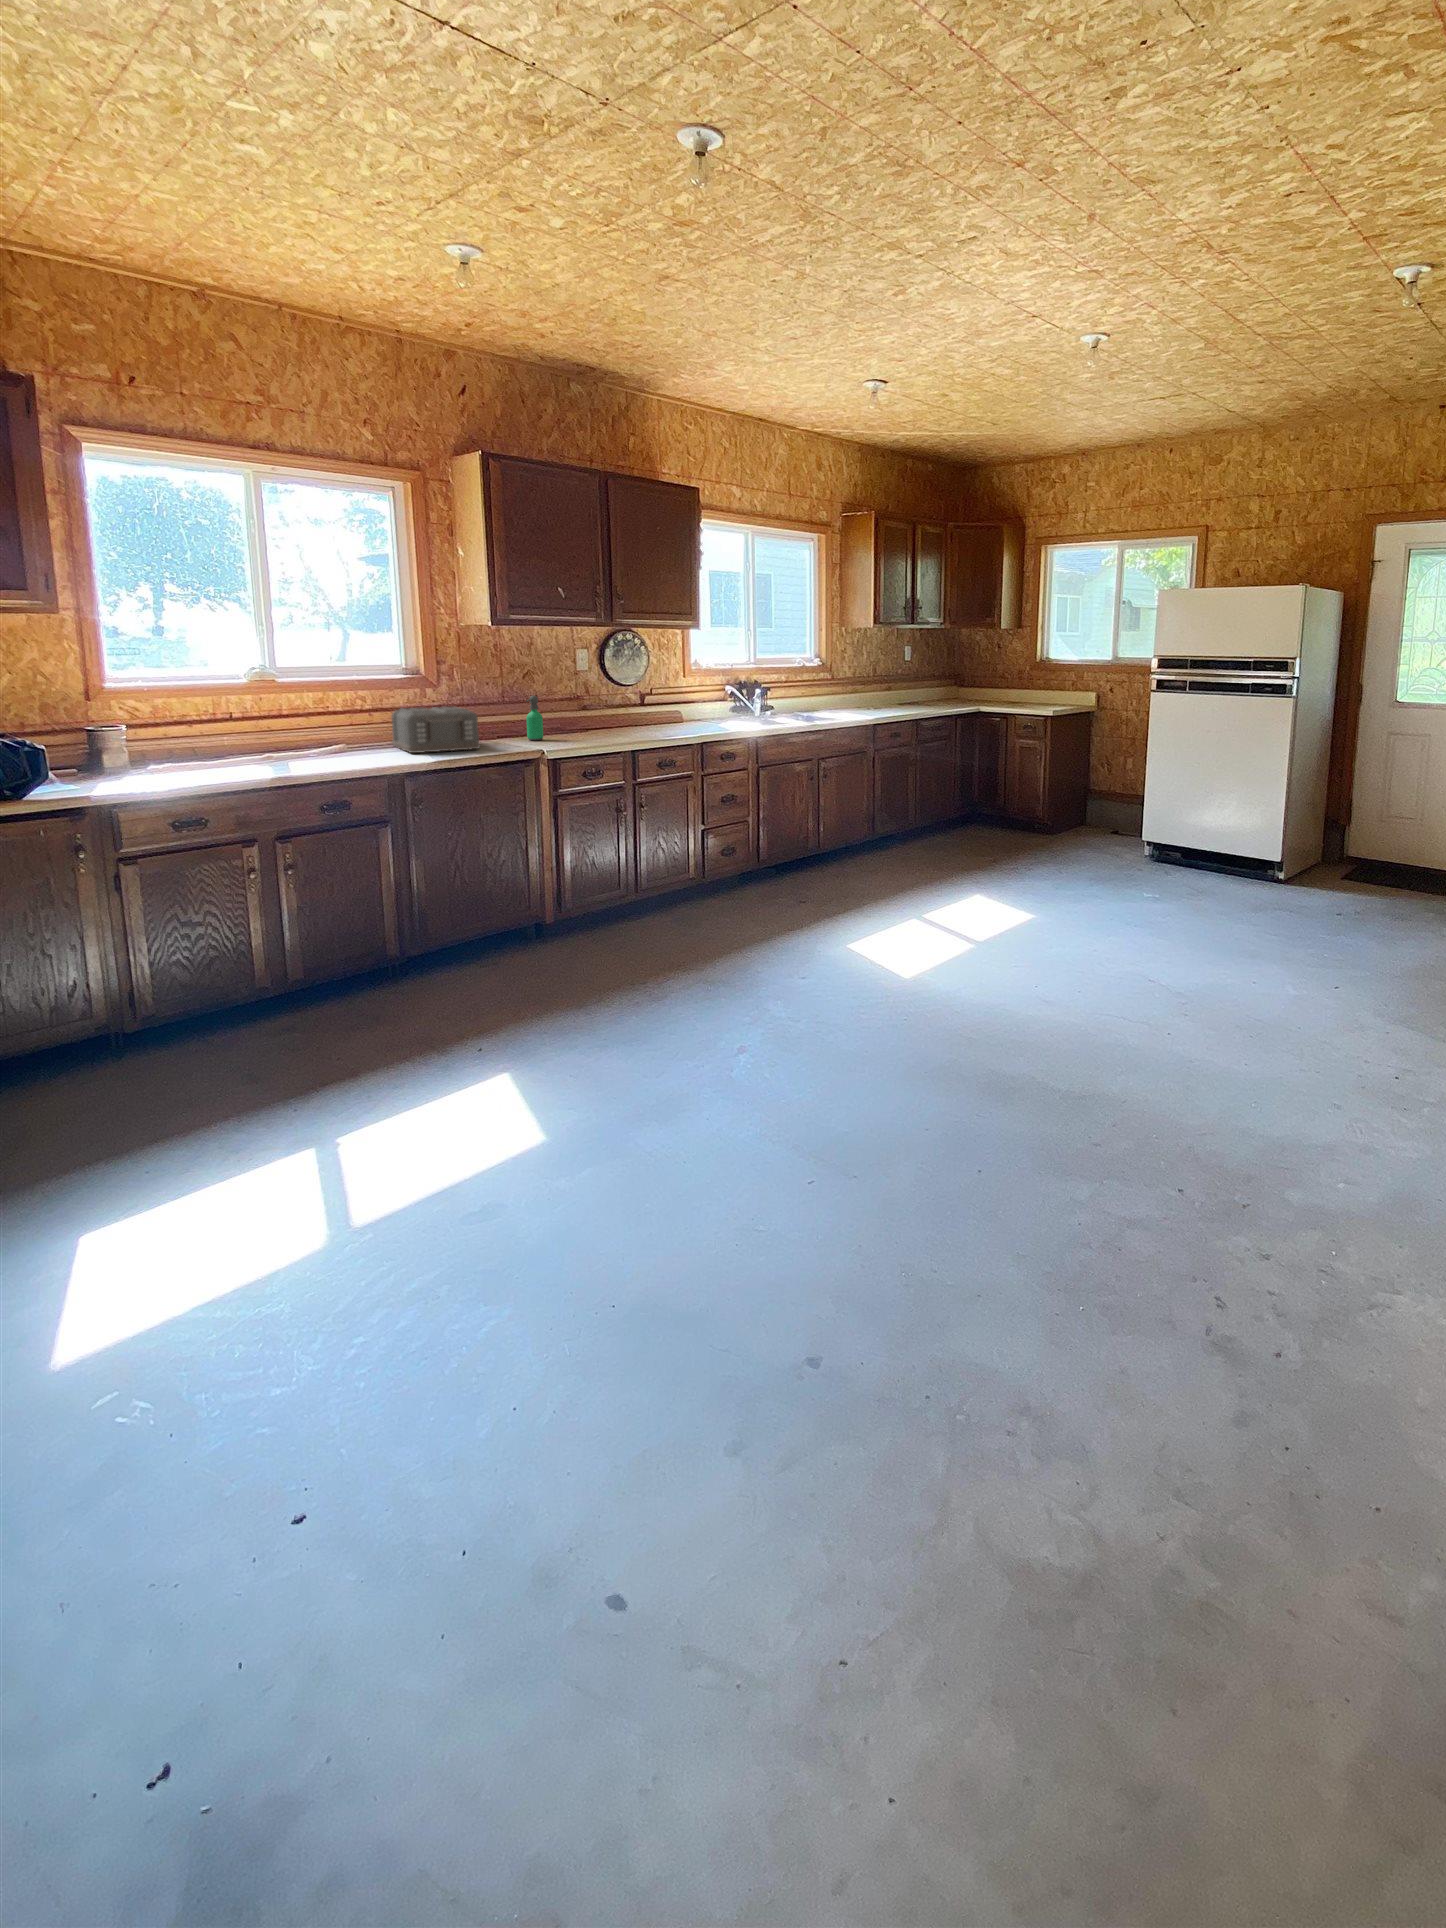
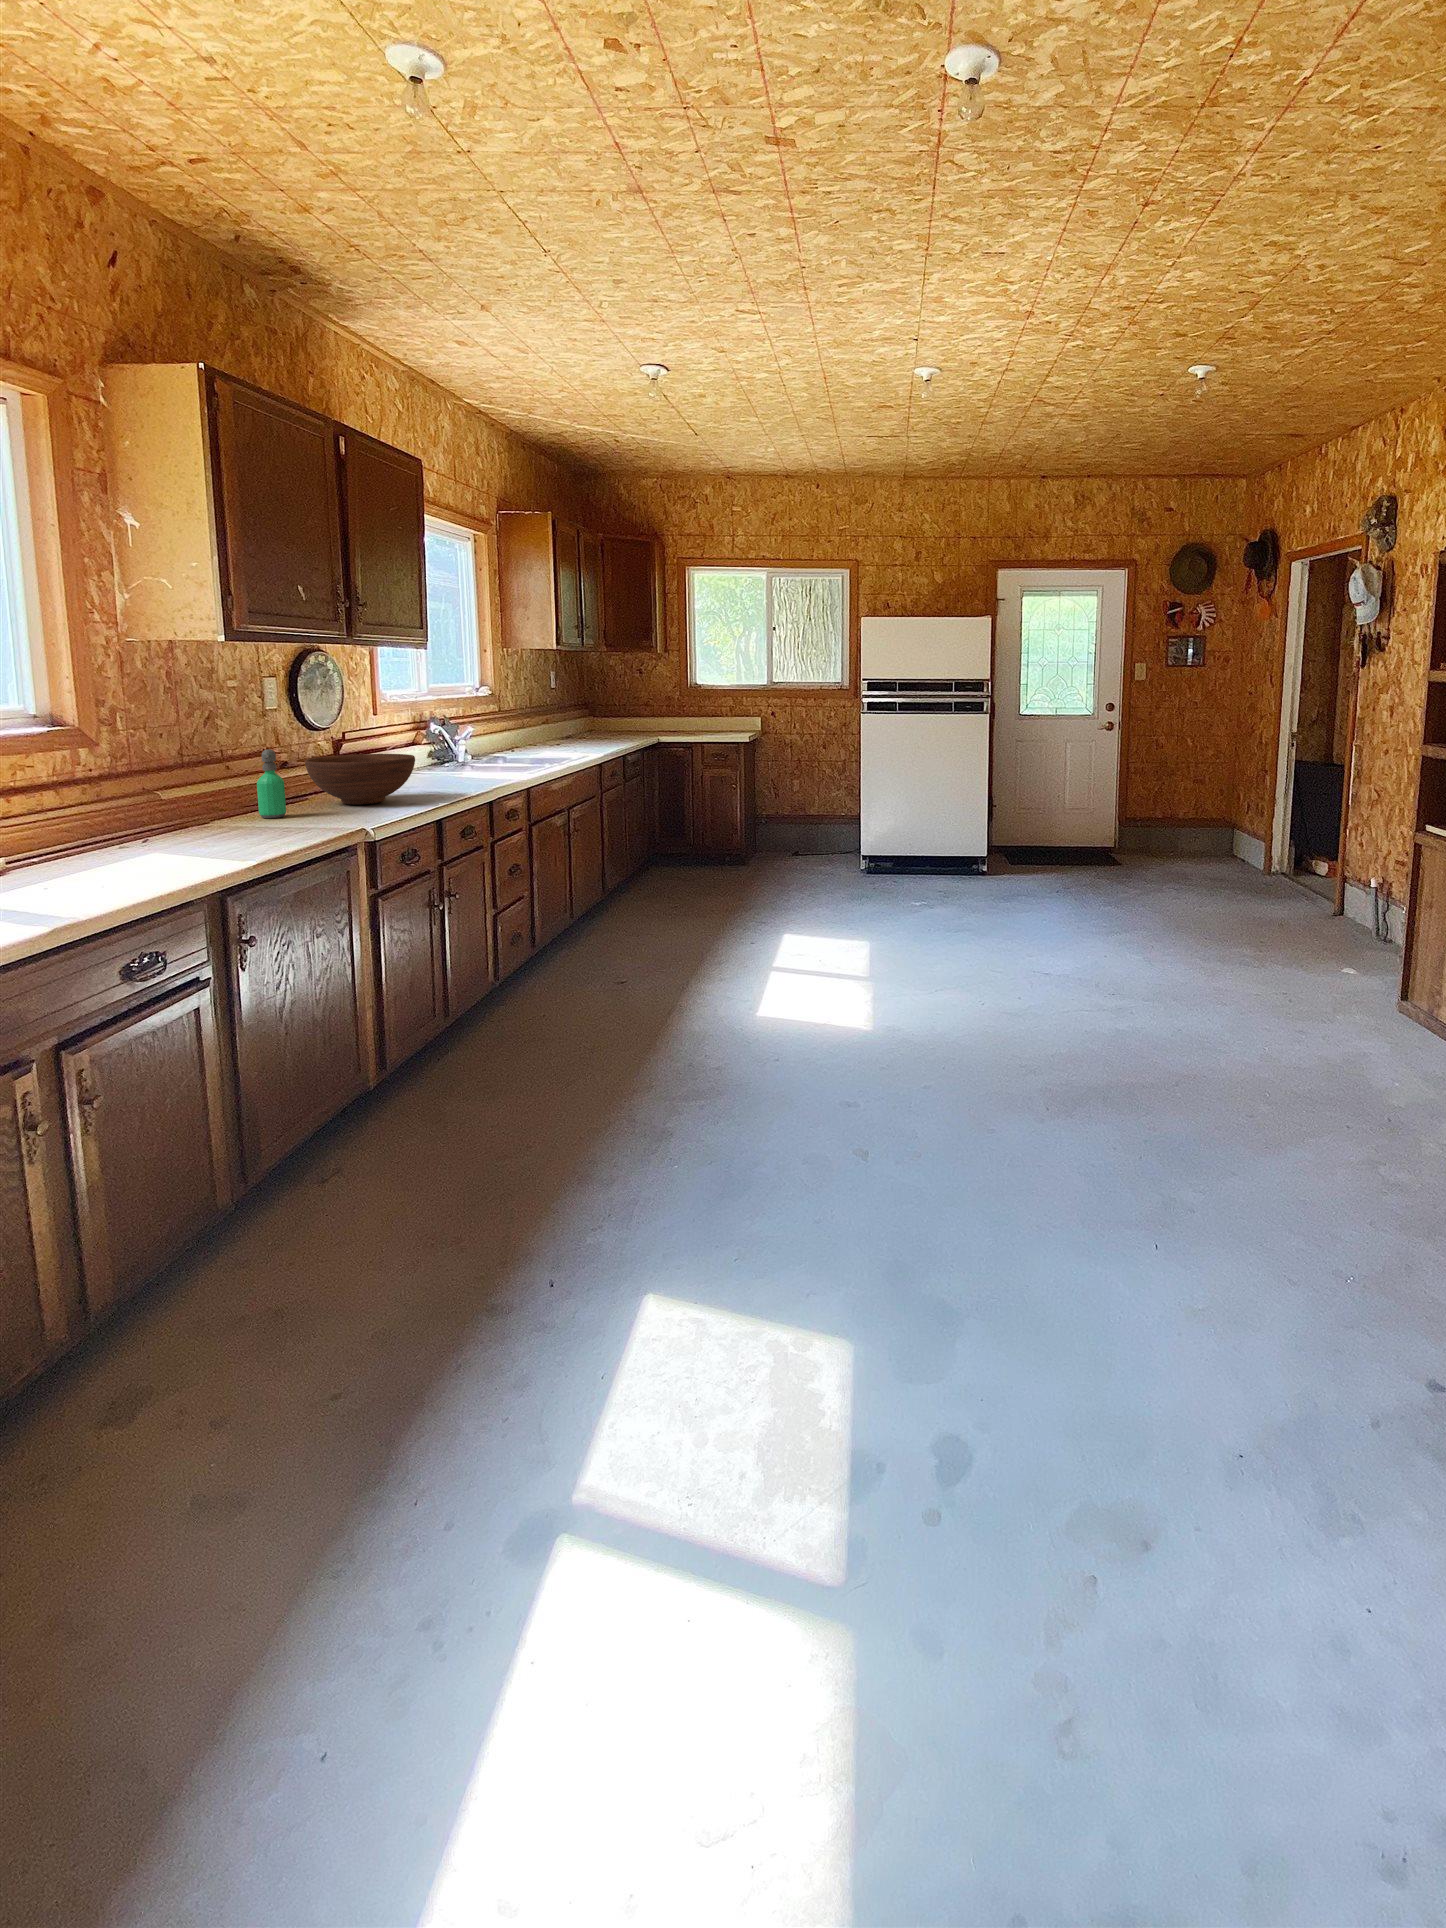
fruit bowl: none [572,703,642,737] -> present [305,754,415,805]
toaster: present [392,706,480,753] -> none [51,774,247,856]

